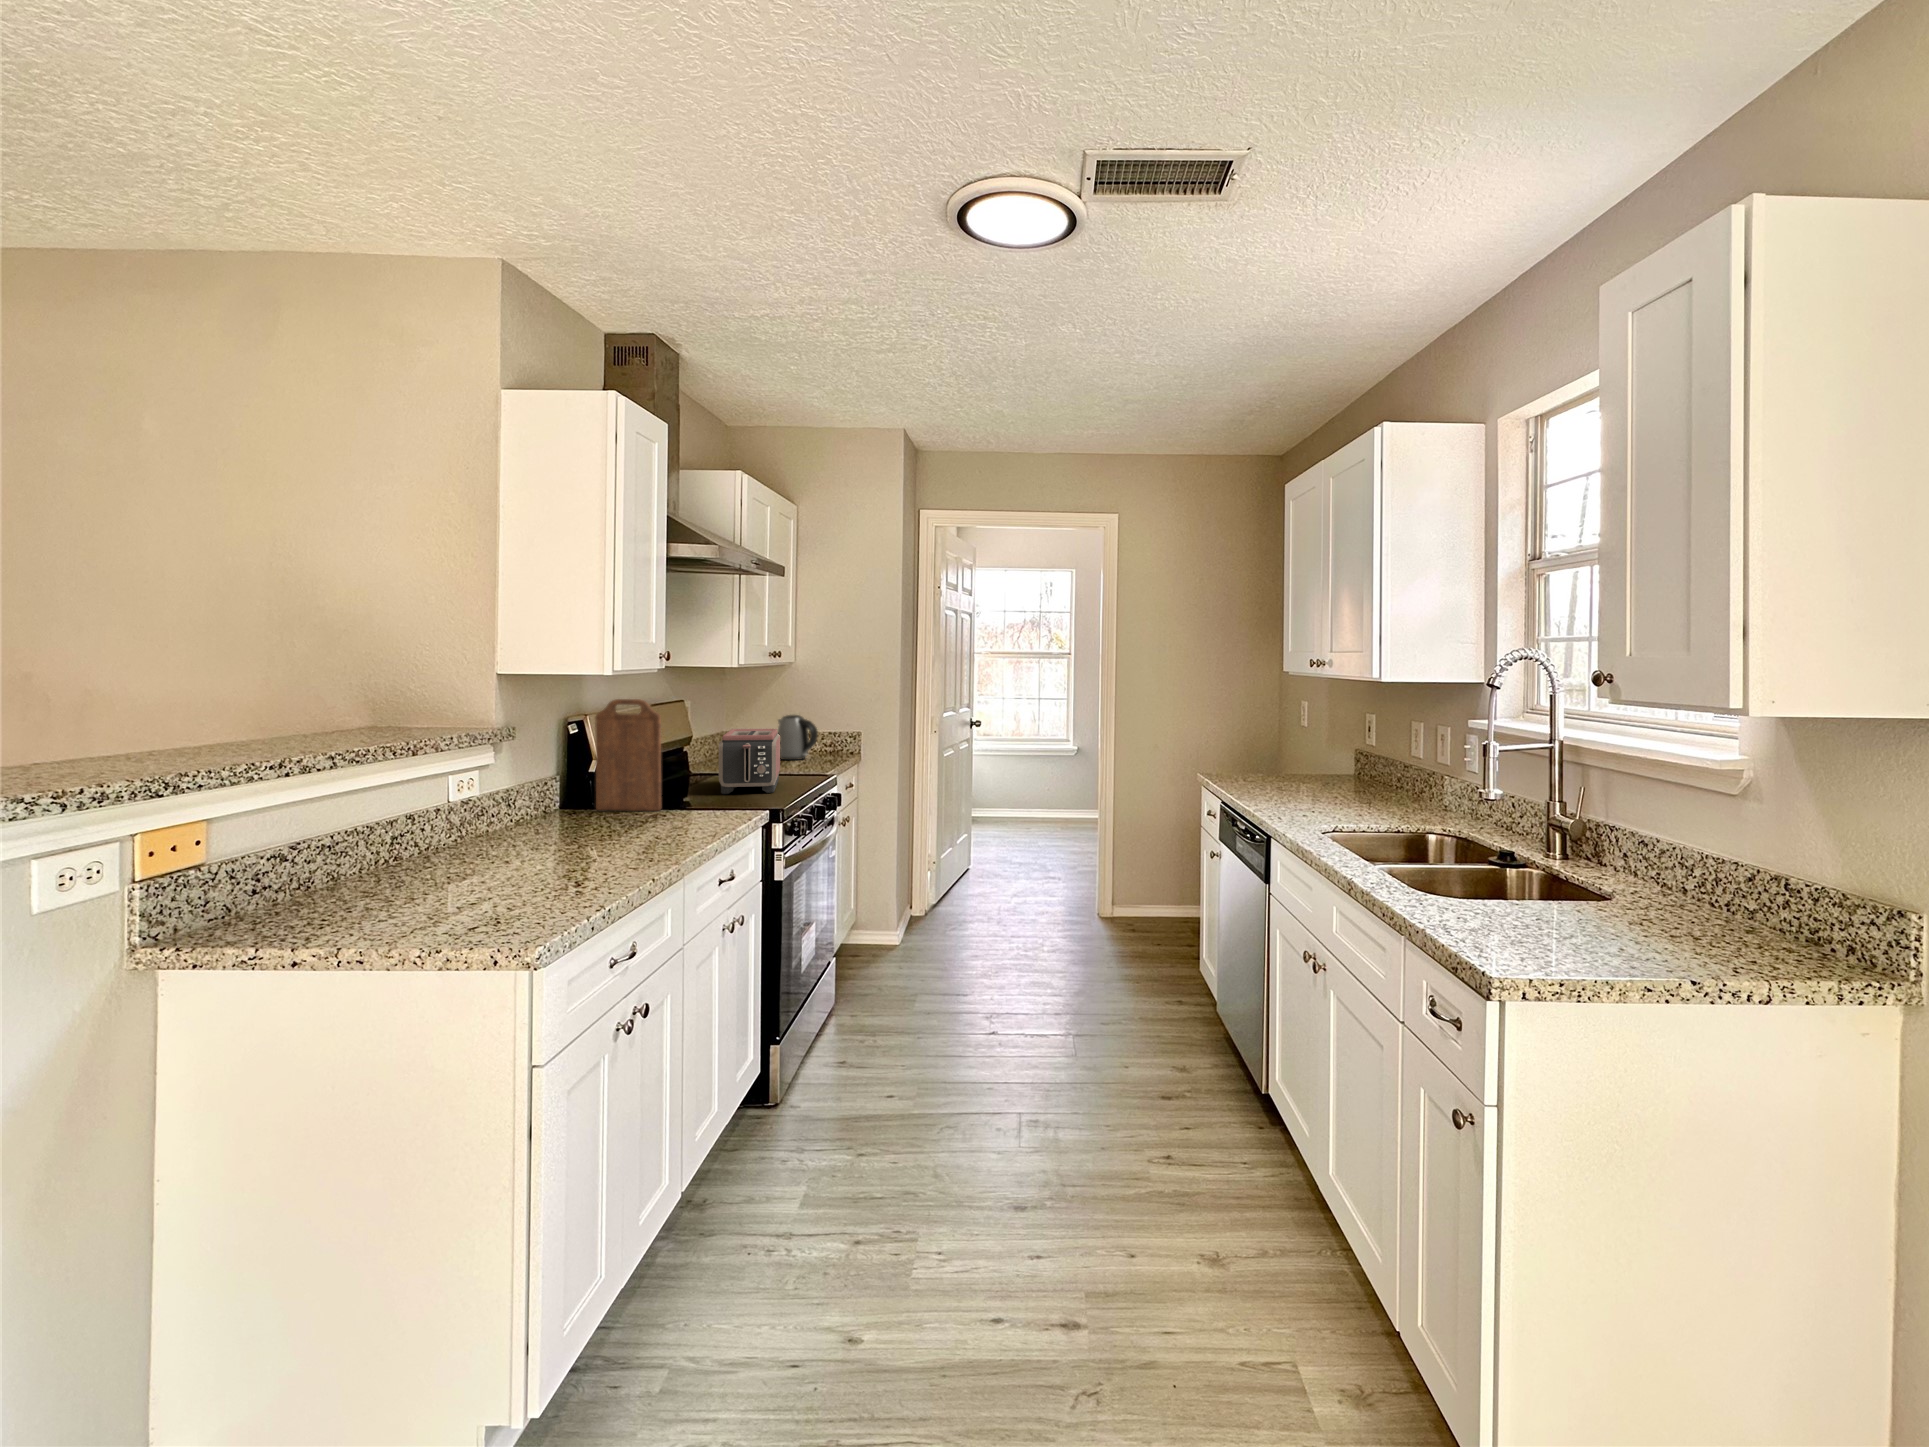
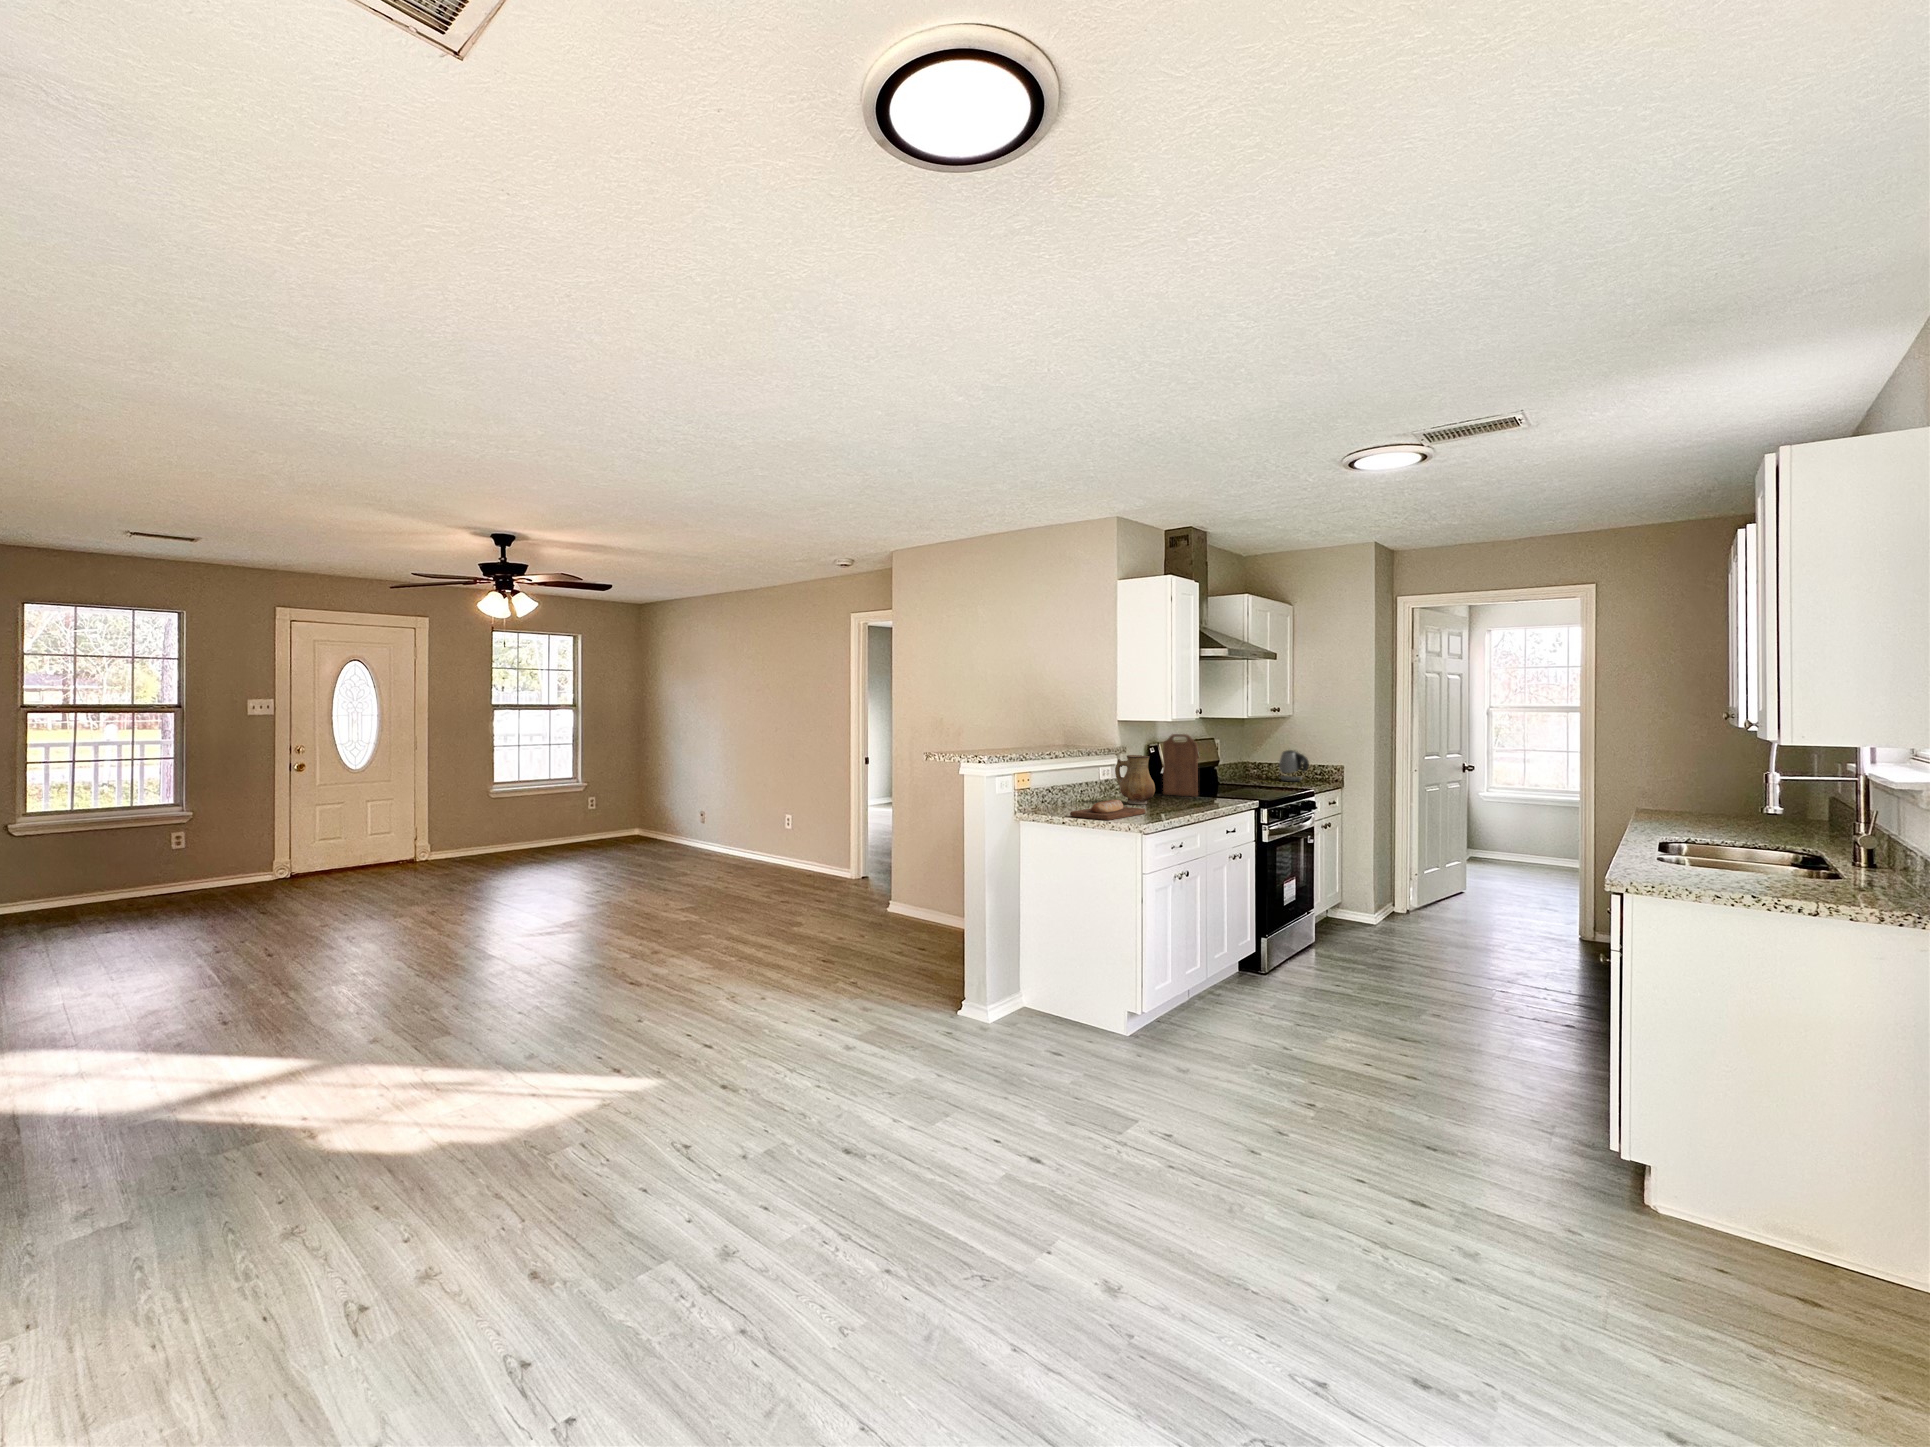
toaster: present [719,729,780,794] -> none [1232,755,1274,795]
ceramic pitcher: none [486,747,577,850] -> present [1115,755,1155,804]
bread loaf: none [332,861,550,933] -> present [1070,799,1145,820]

